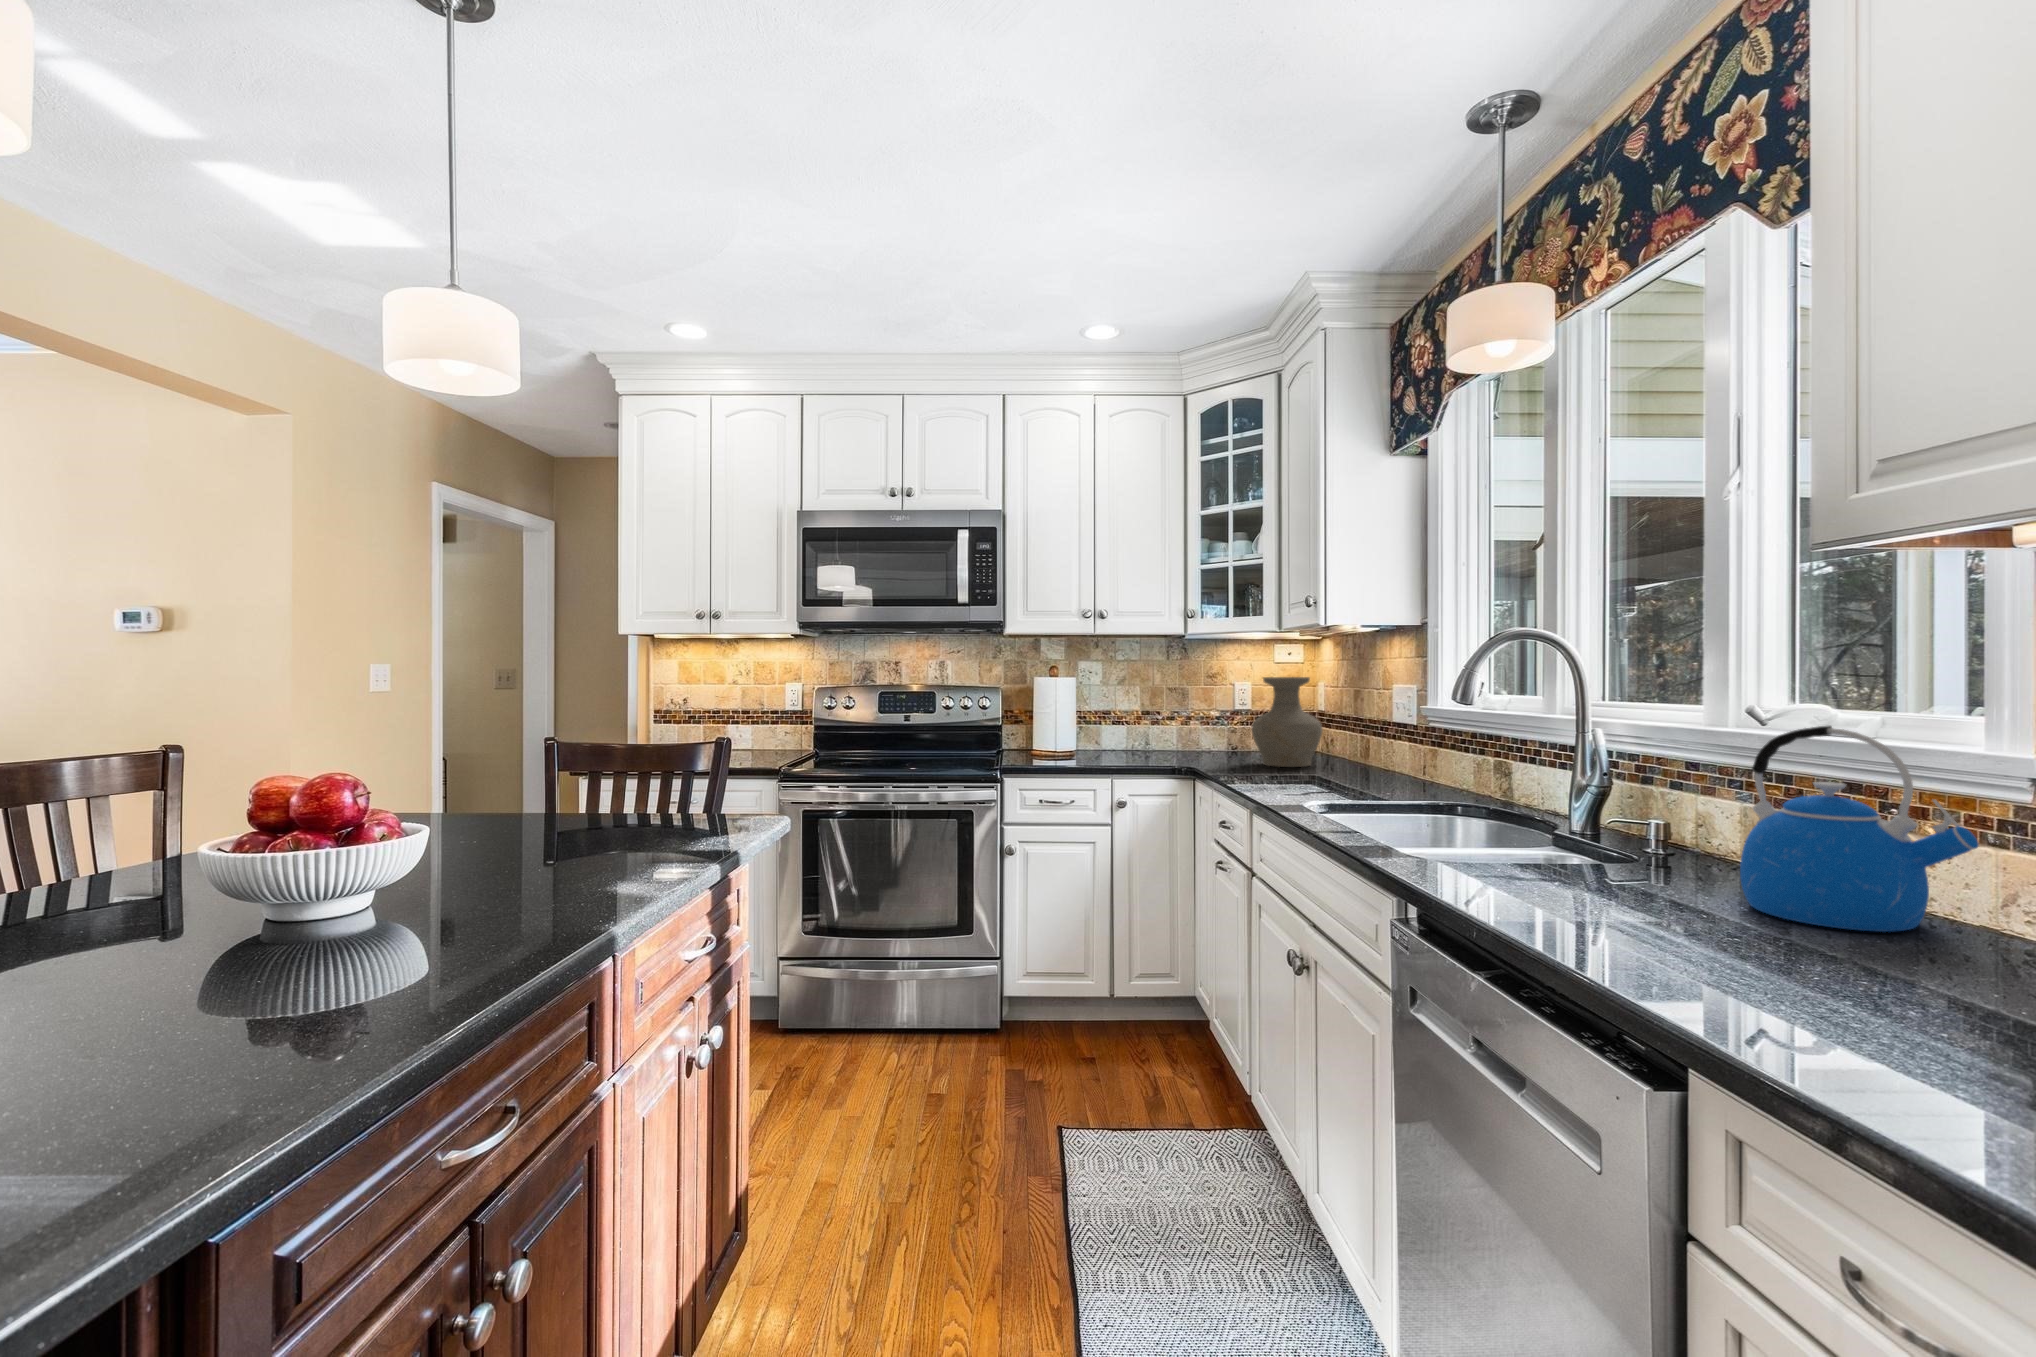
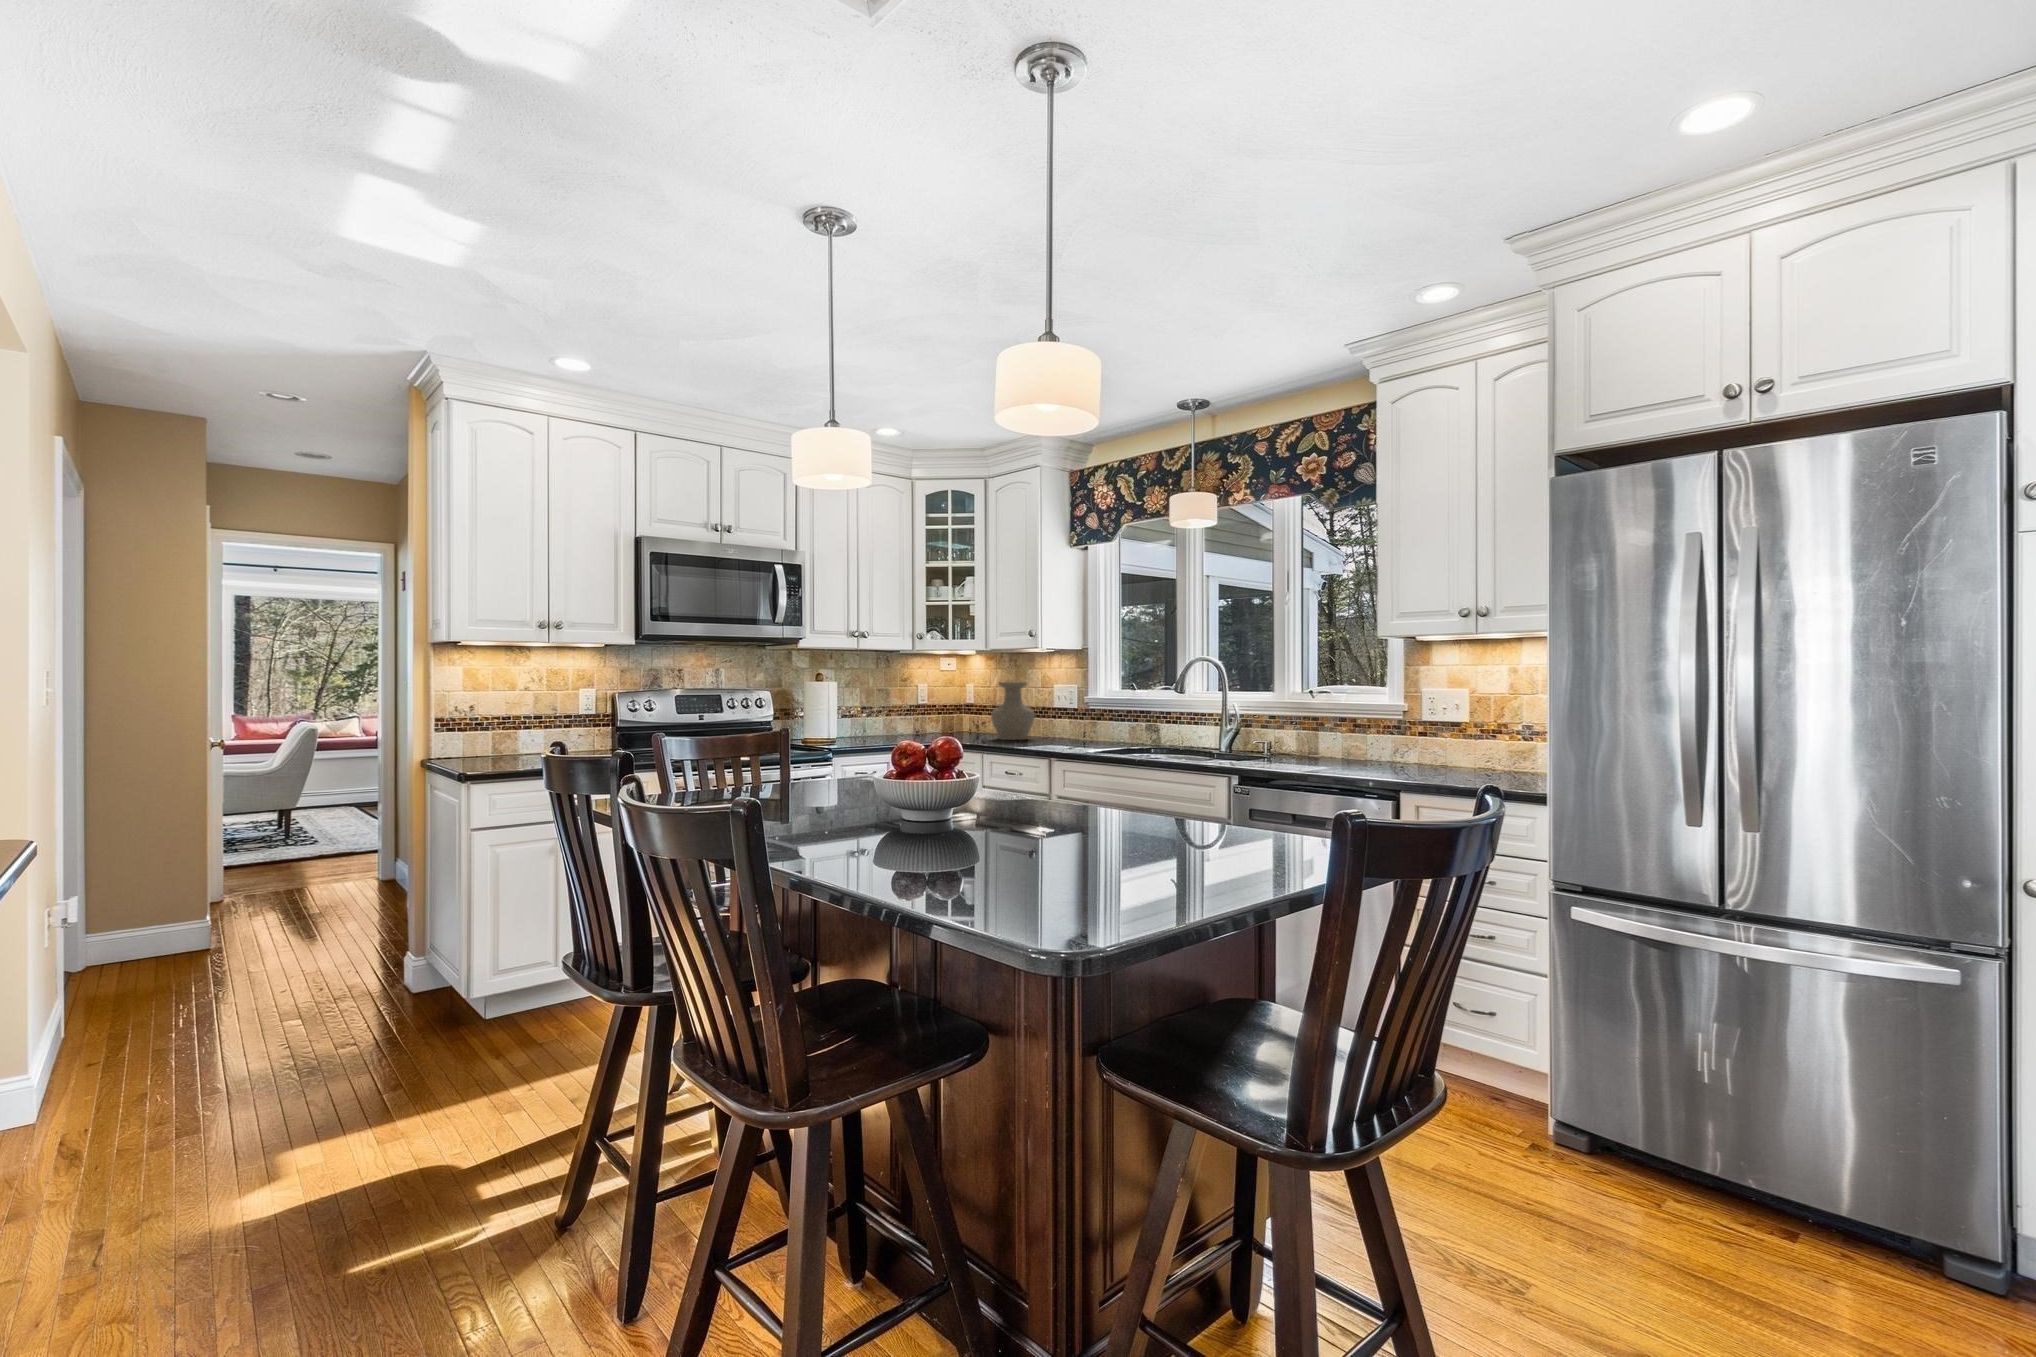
kettle: present [1740,726,1978,932] -> none [1329,695,1394,763]

